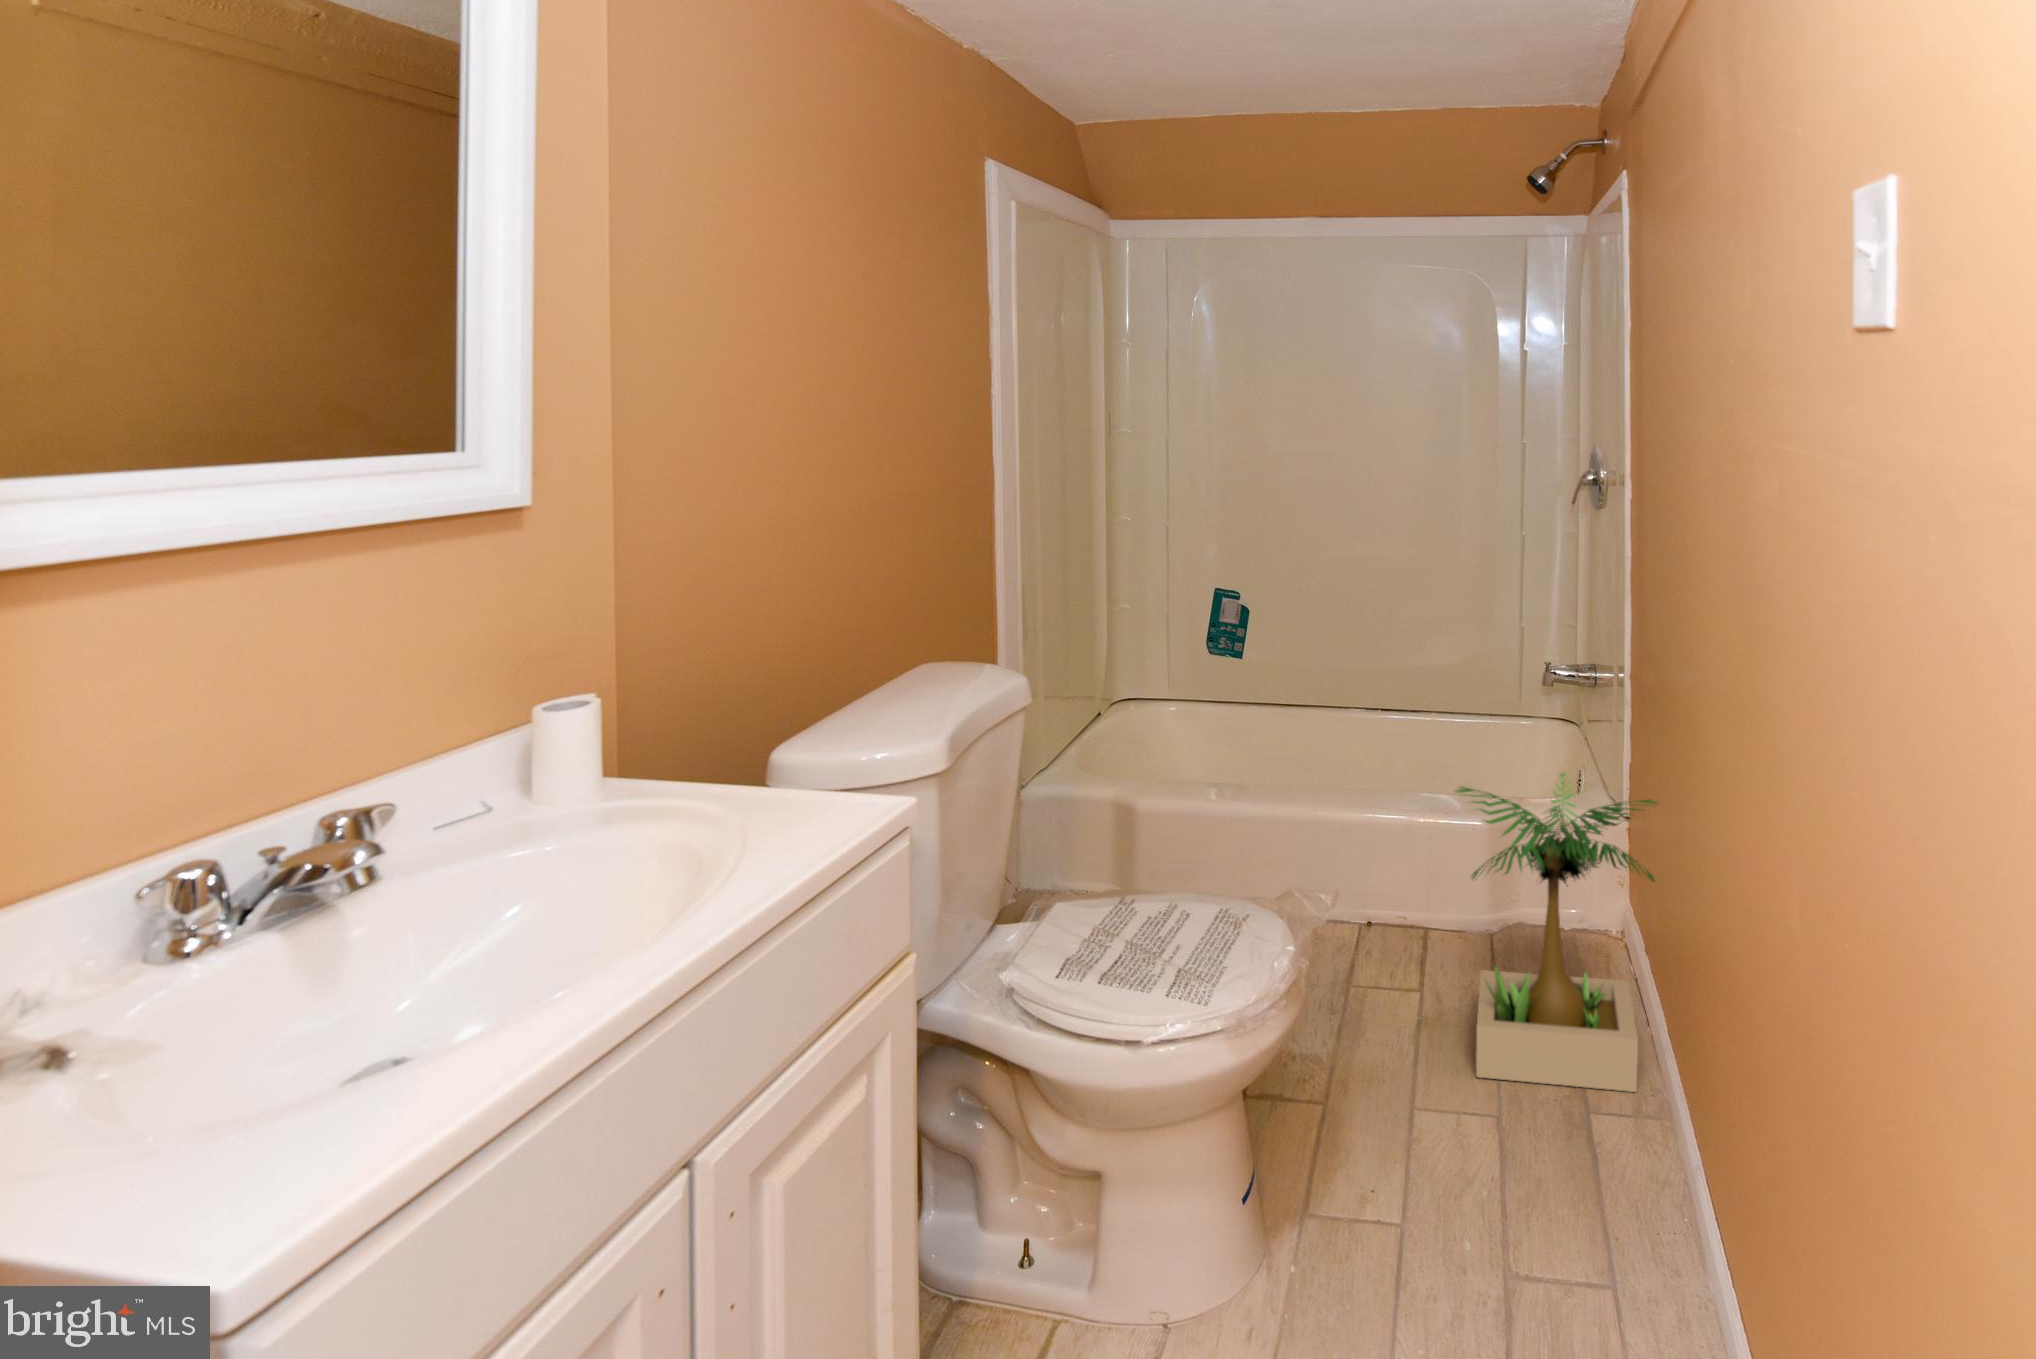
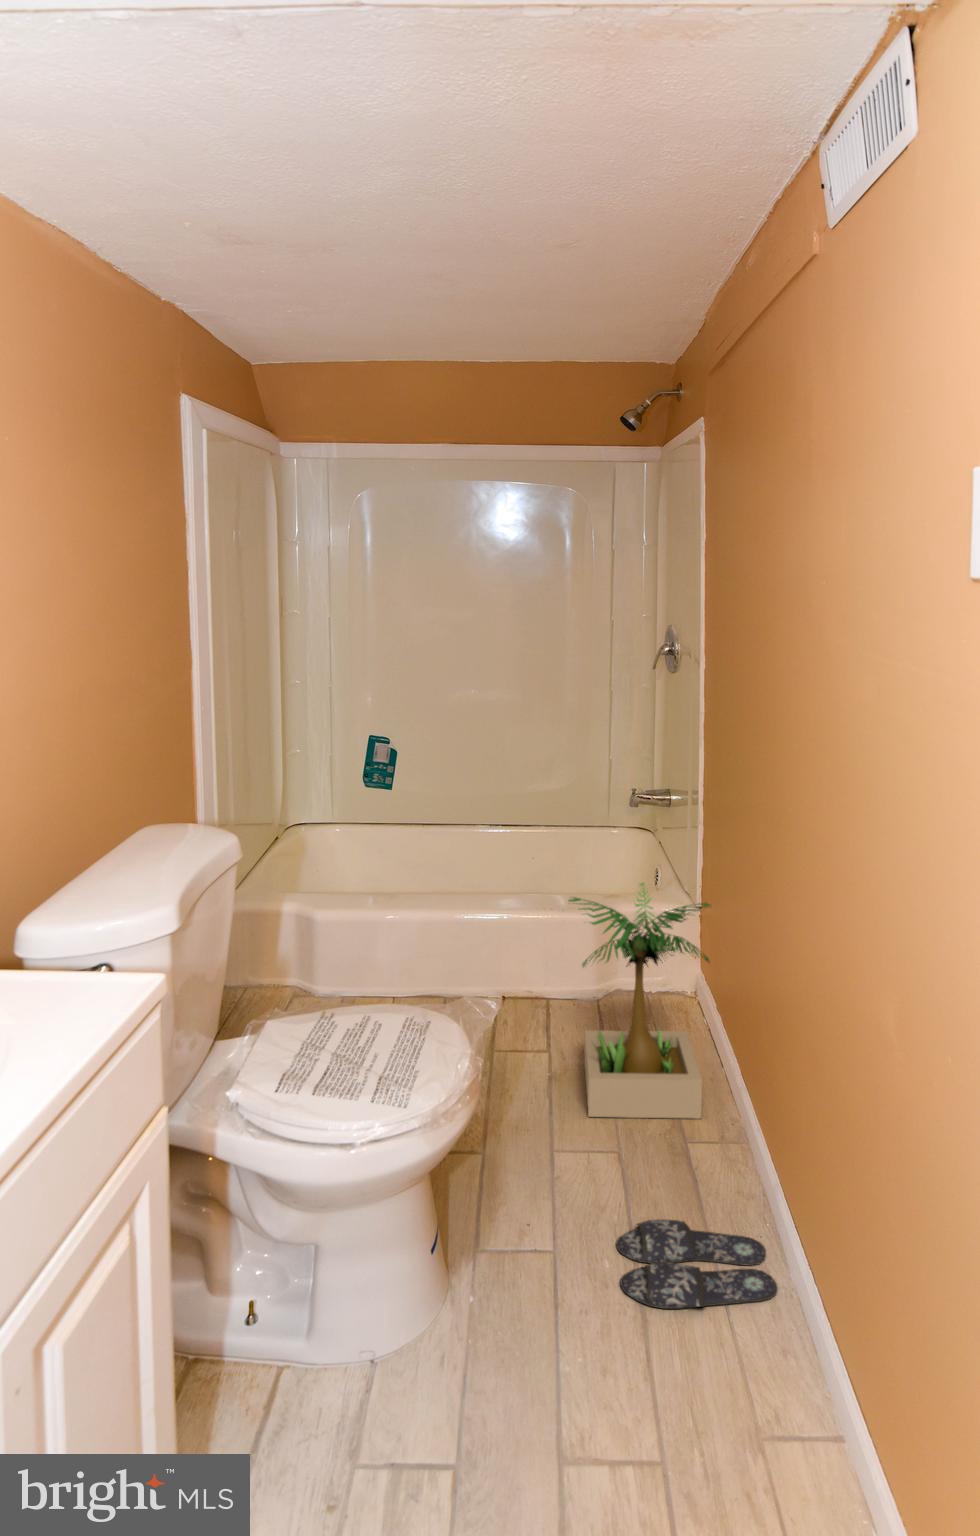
slippers: none [1489,1199,1709,1307] -> present [616,1219,778,1309]

